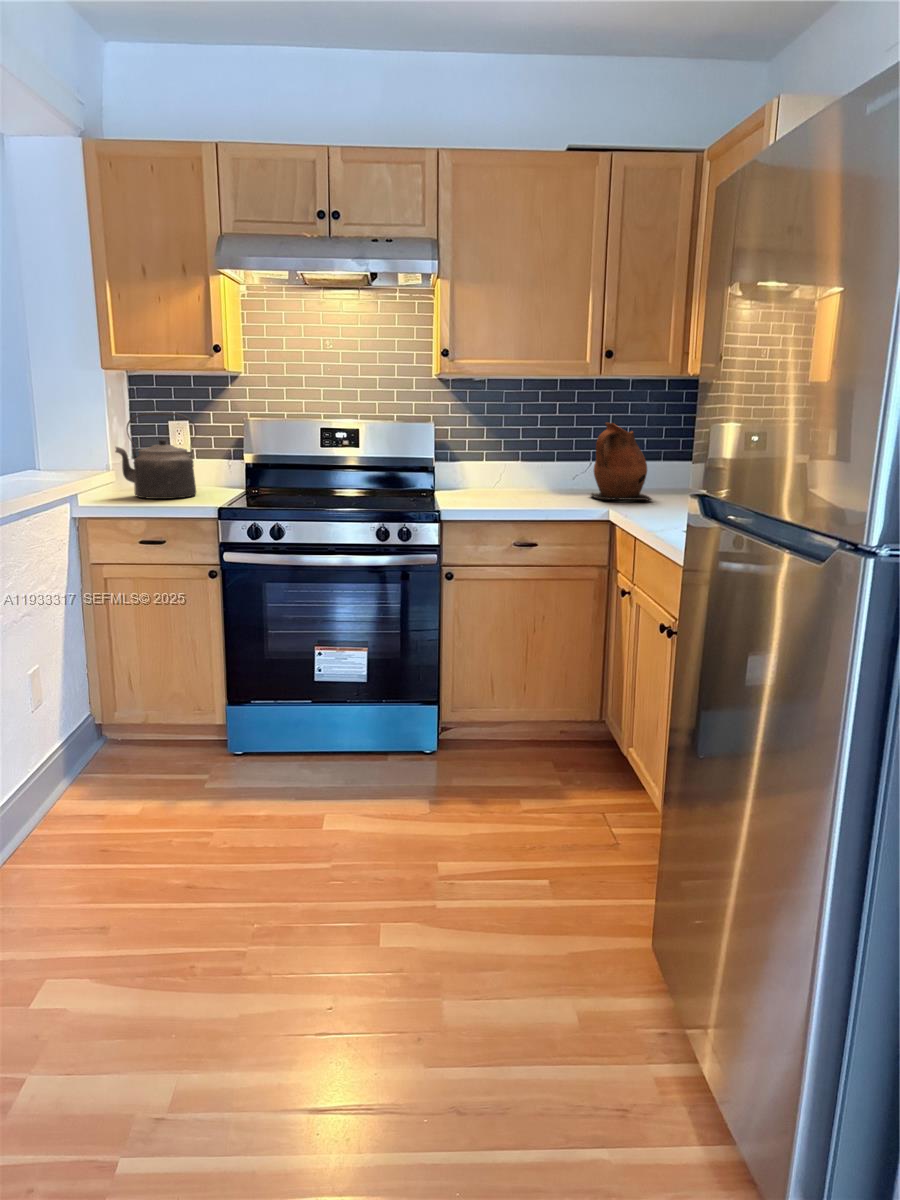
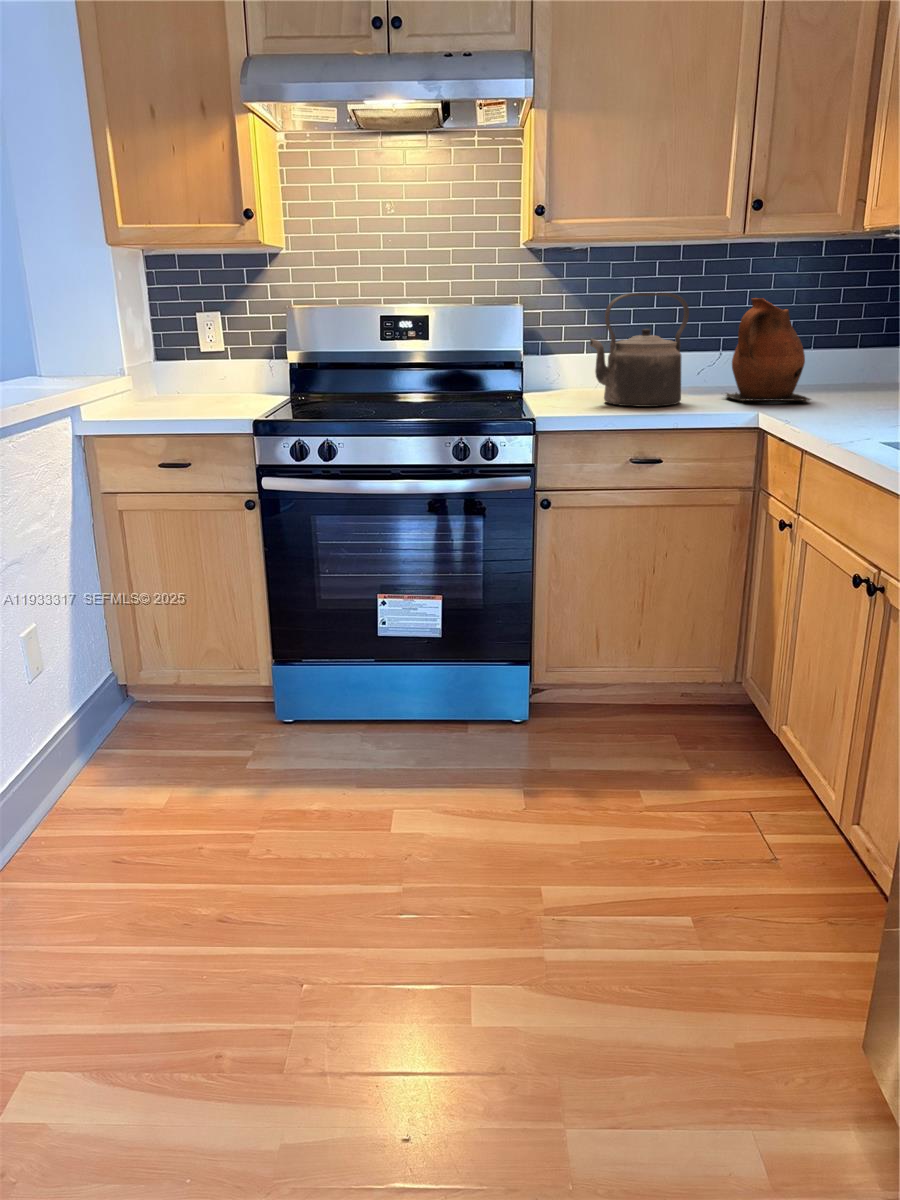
kettle: present [115,413,196,499] -> present [590,293,689,407]

